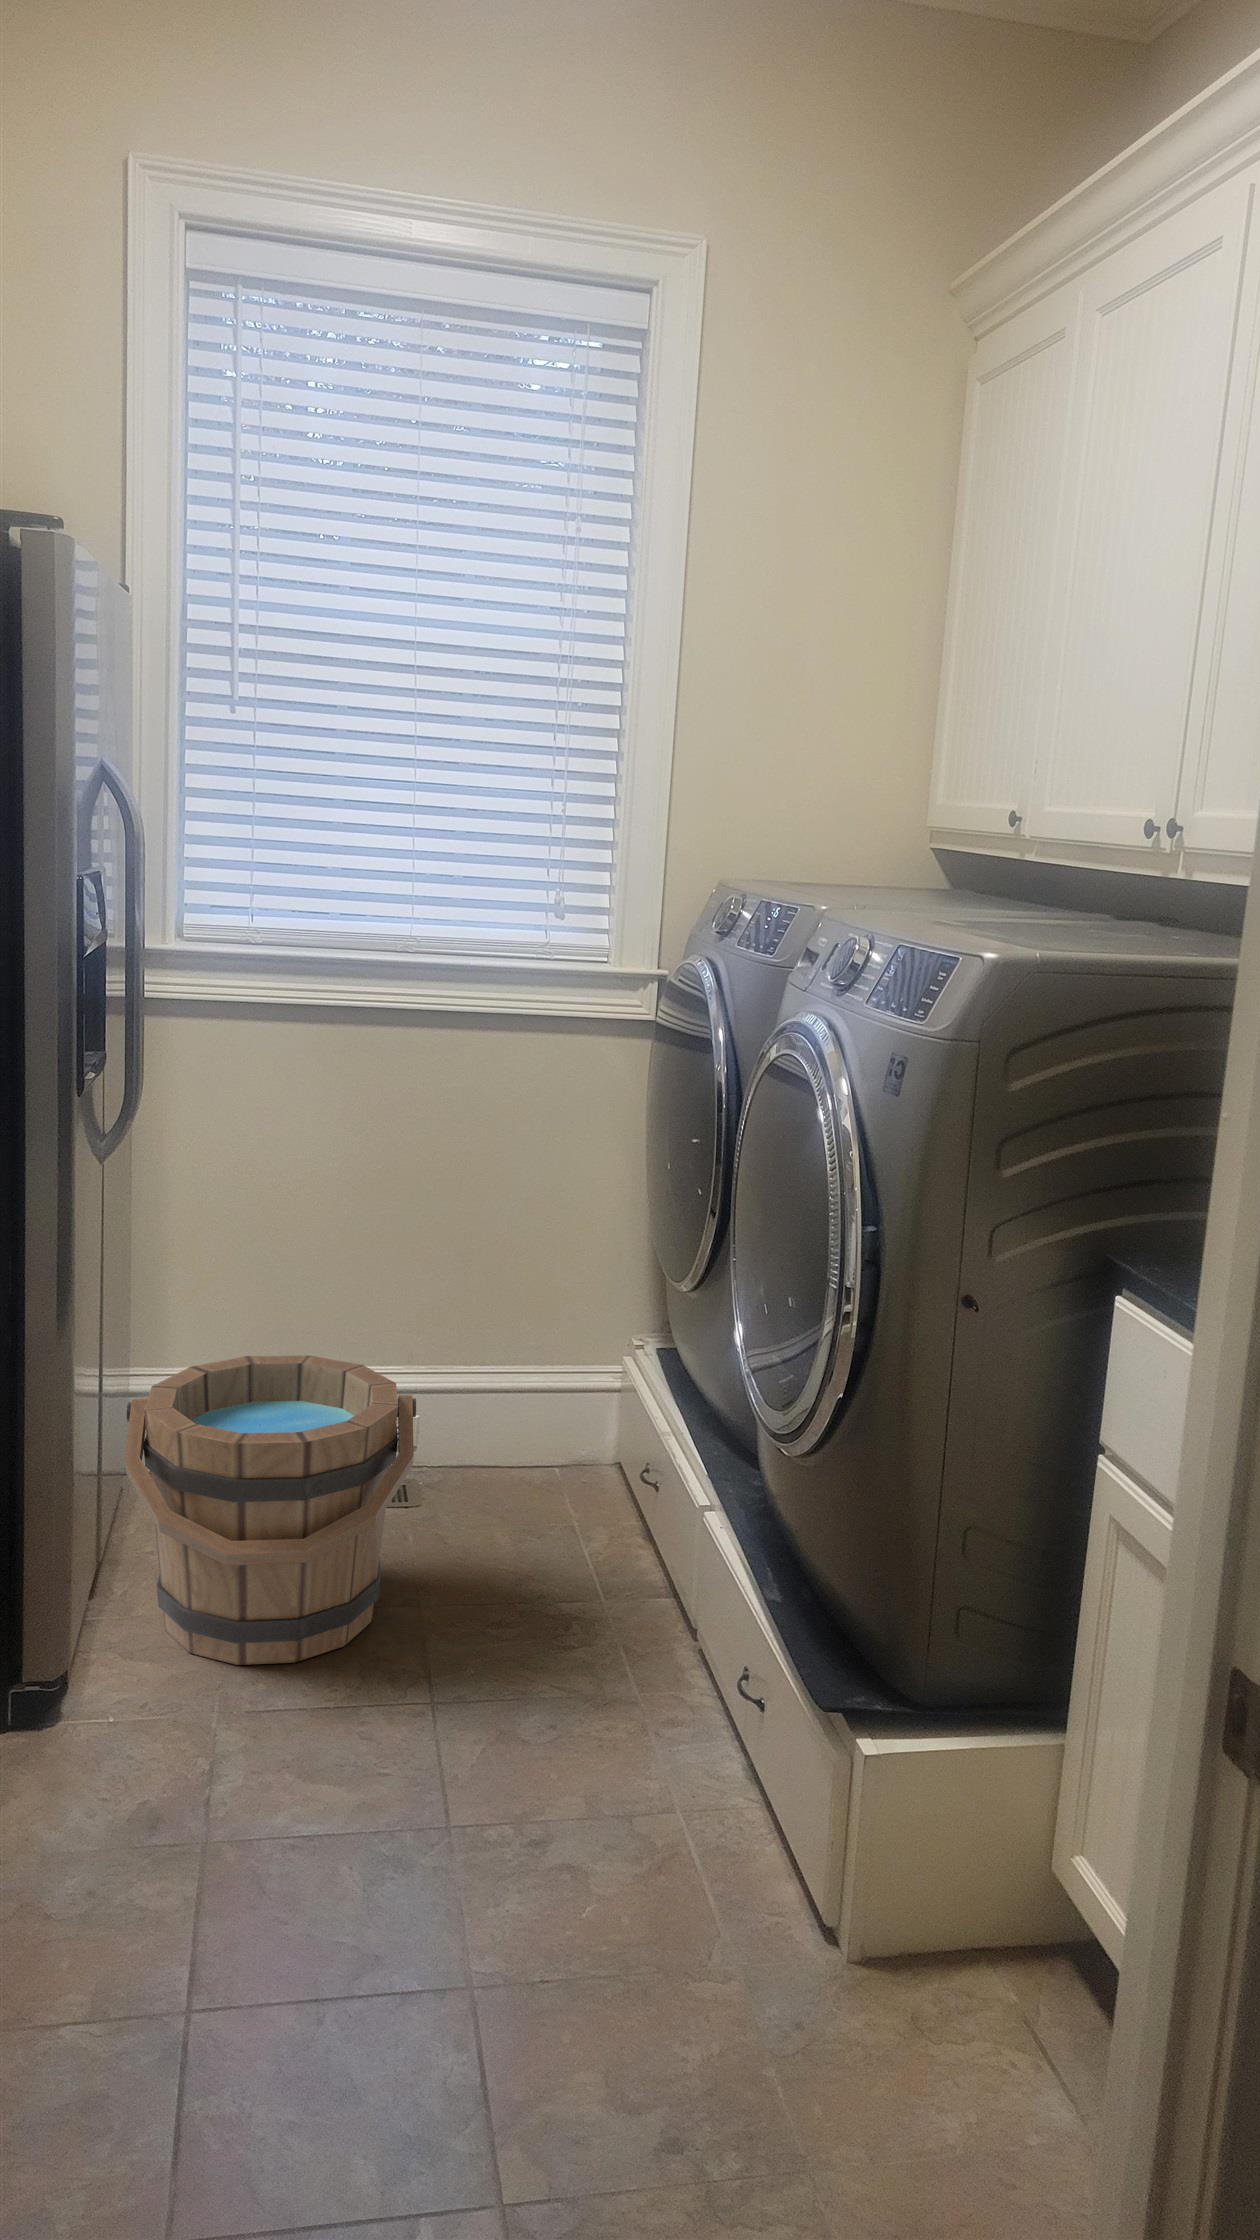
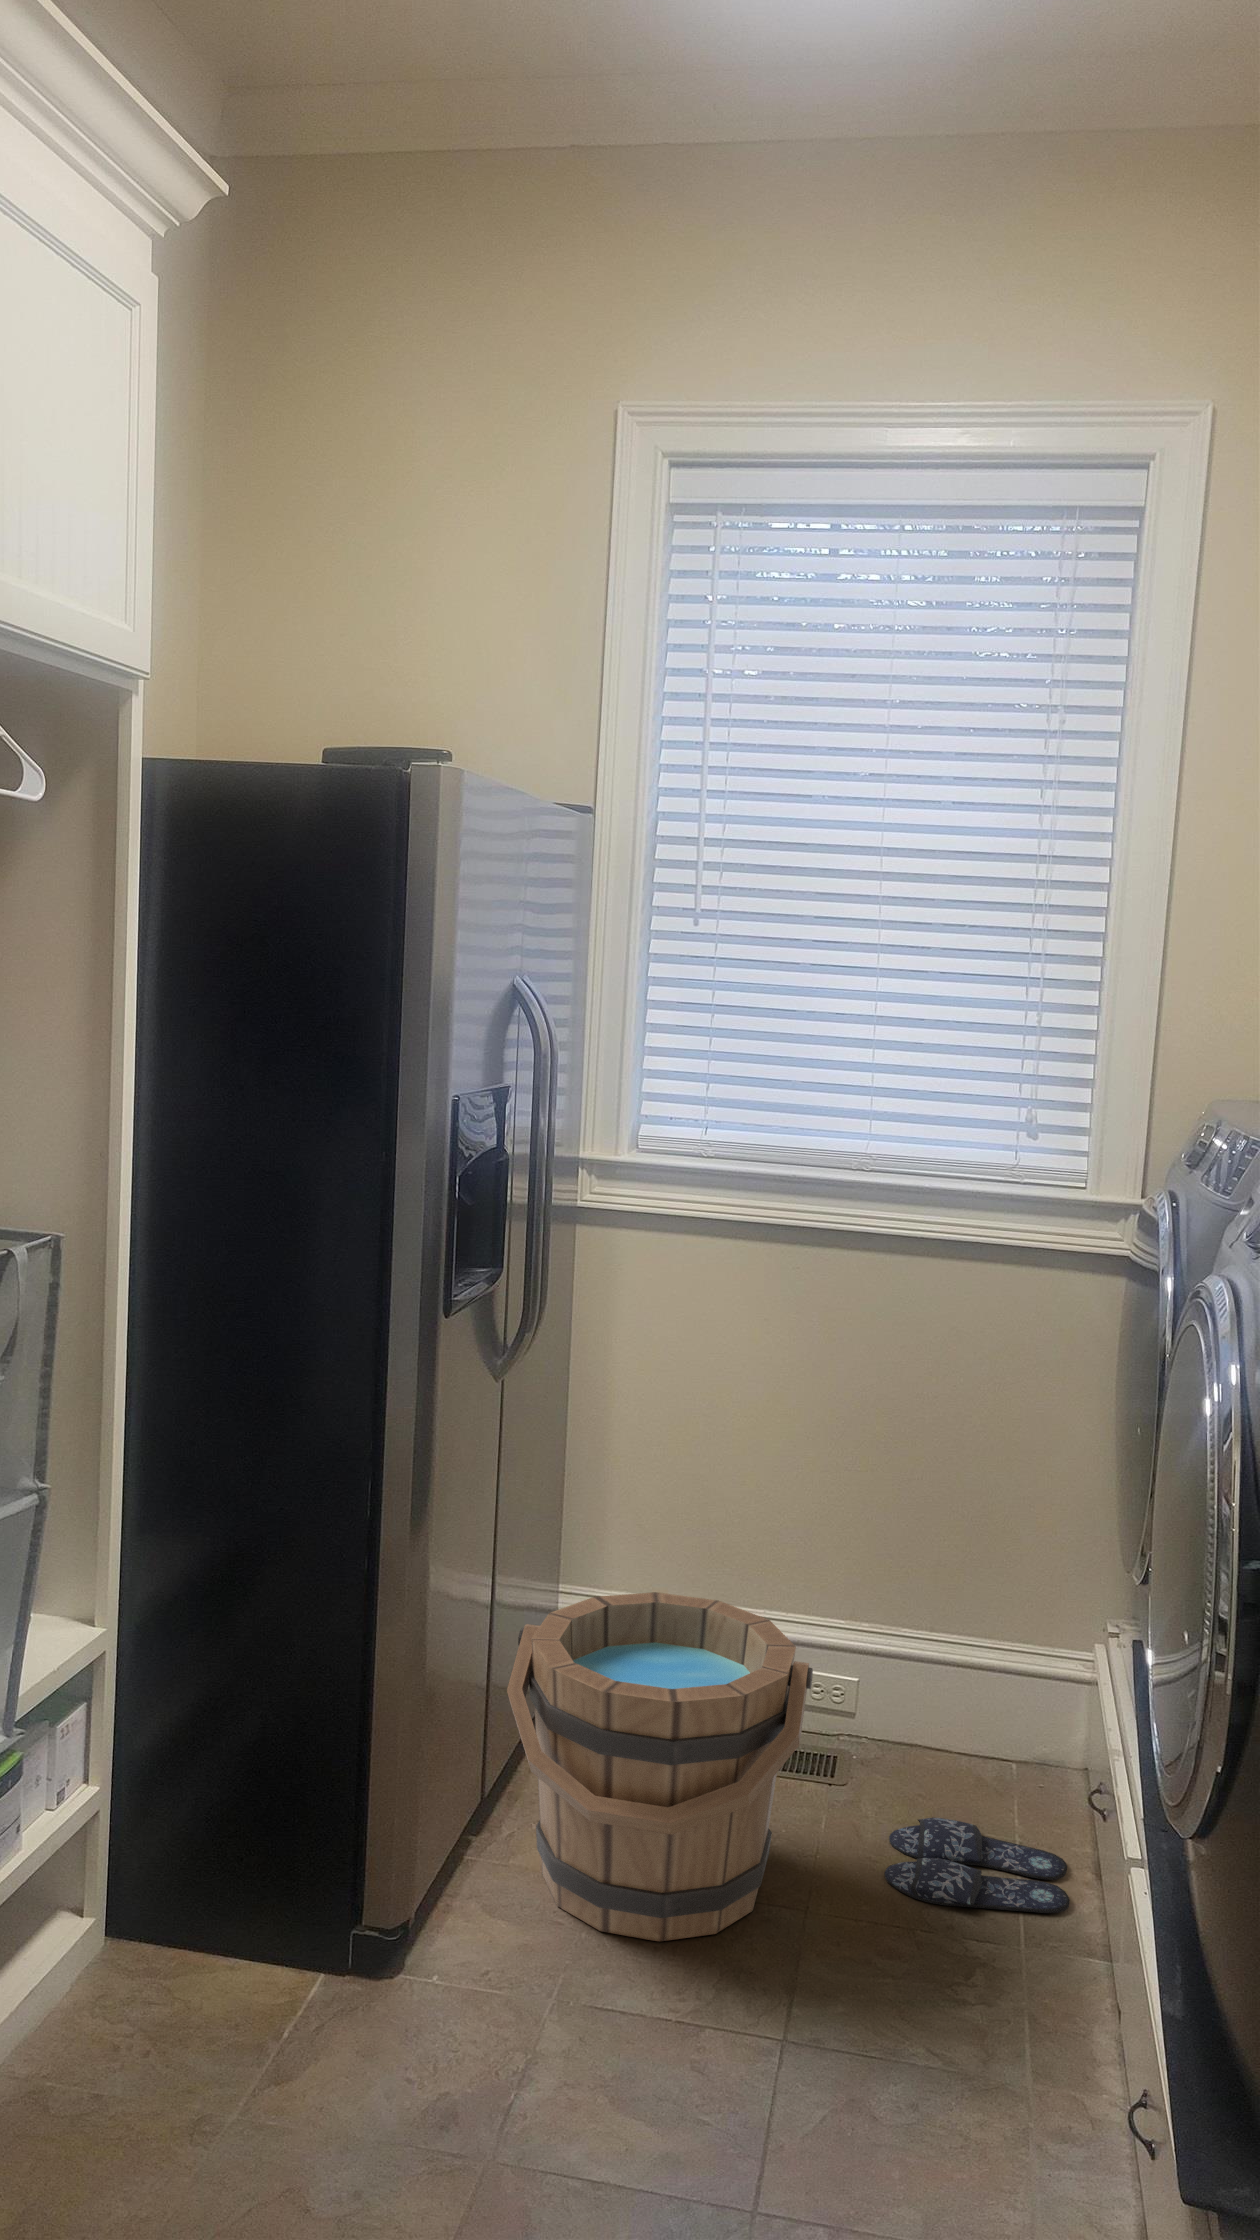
slippers: none [471,1519,633,1587] -> present [885,1818,1070,1913]

